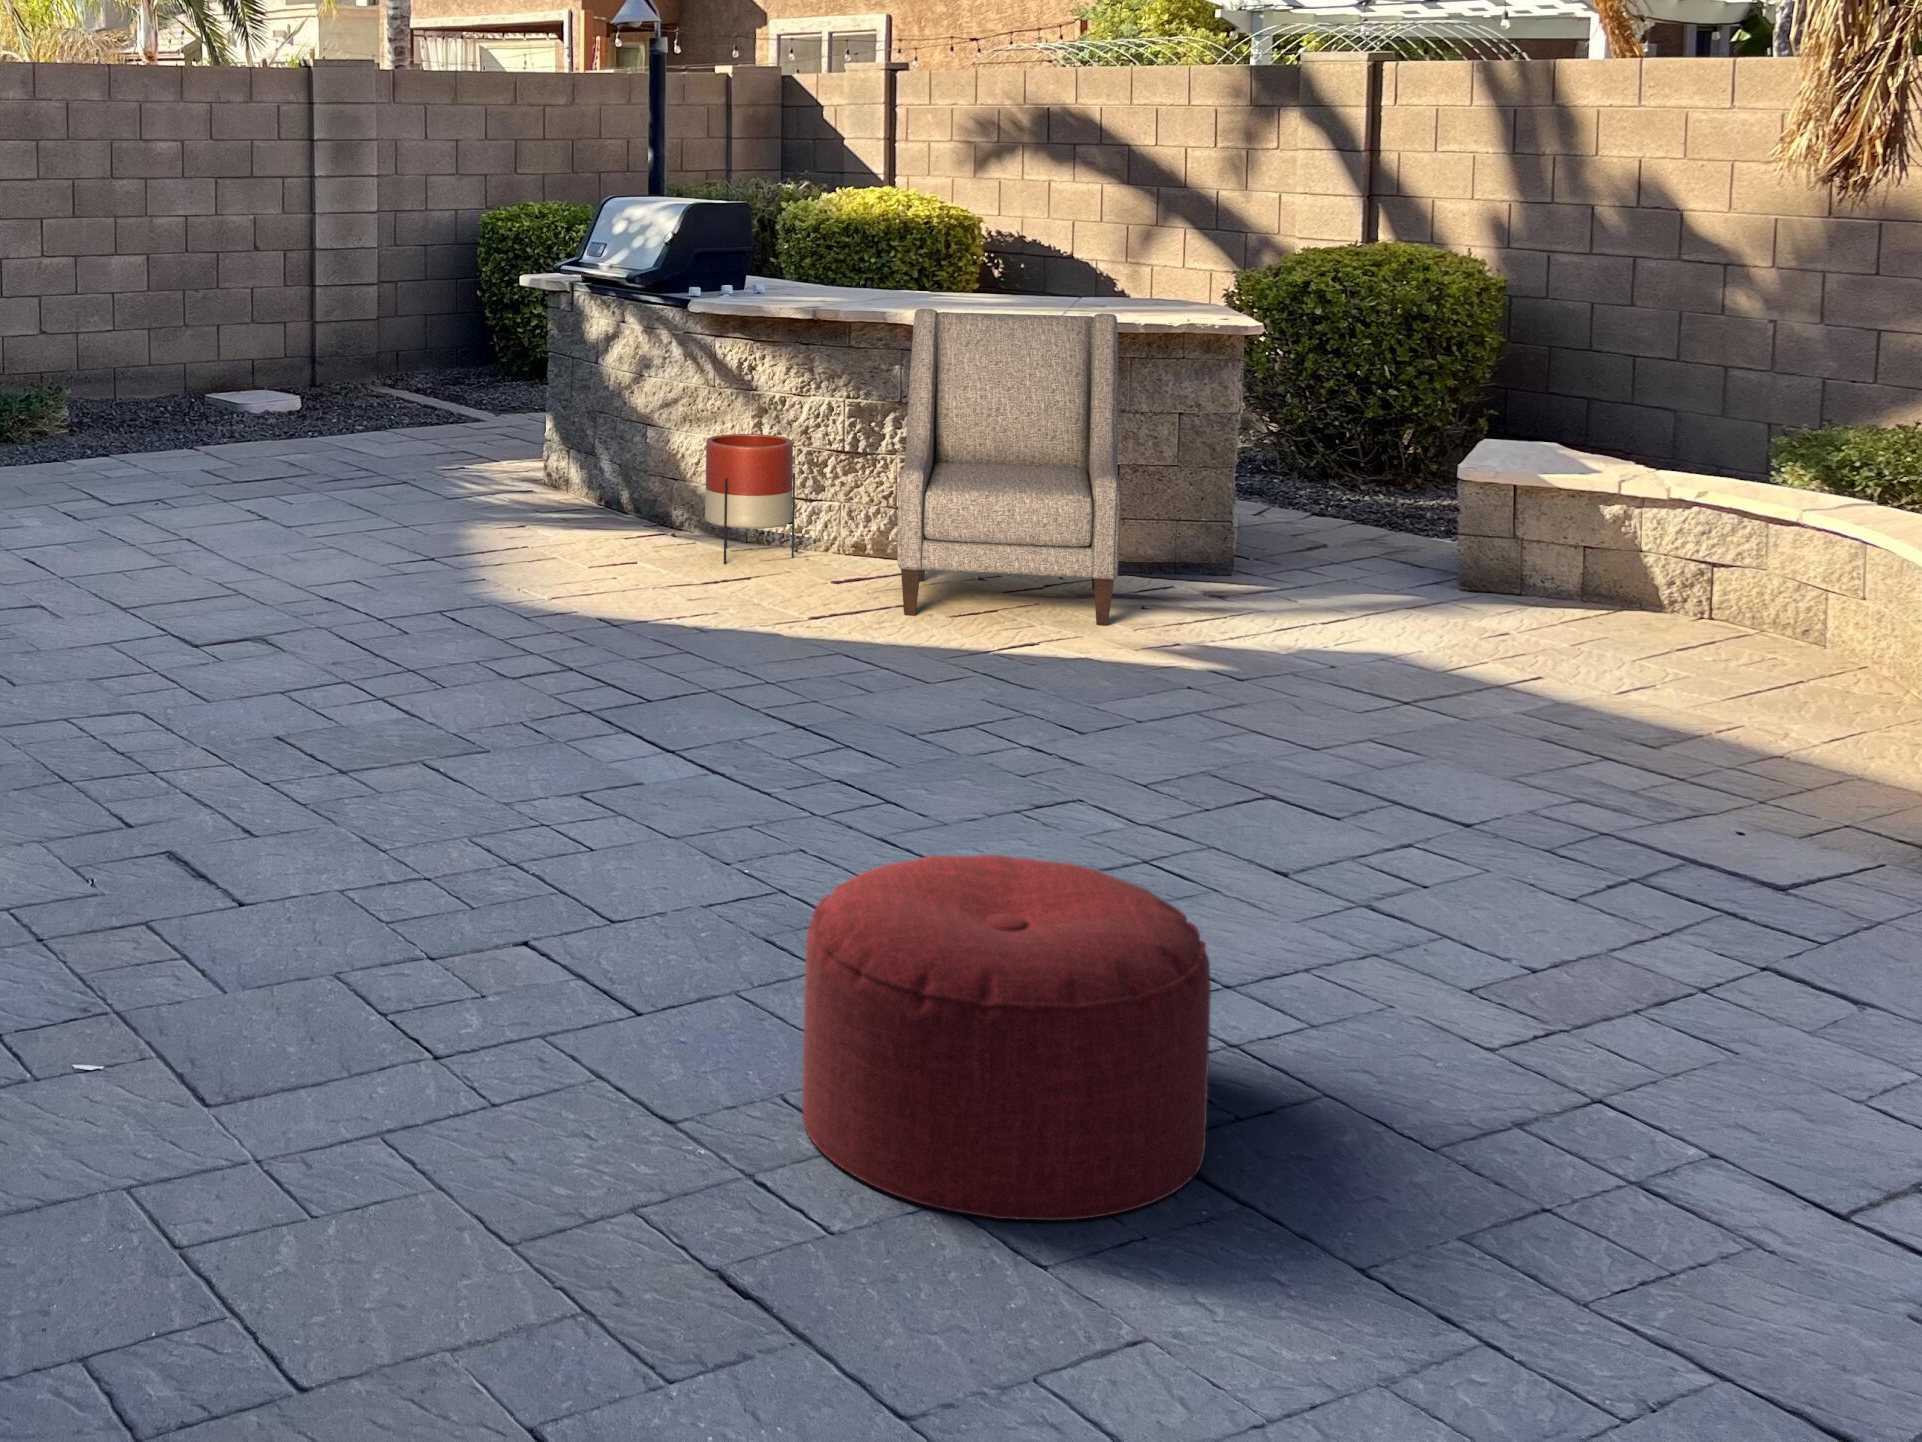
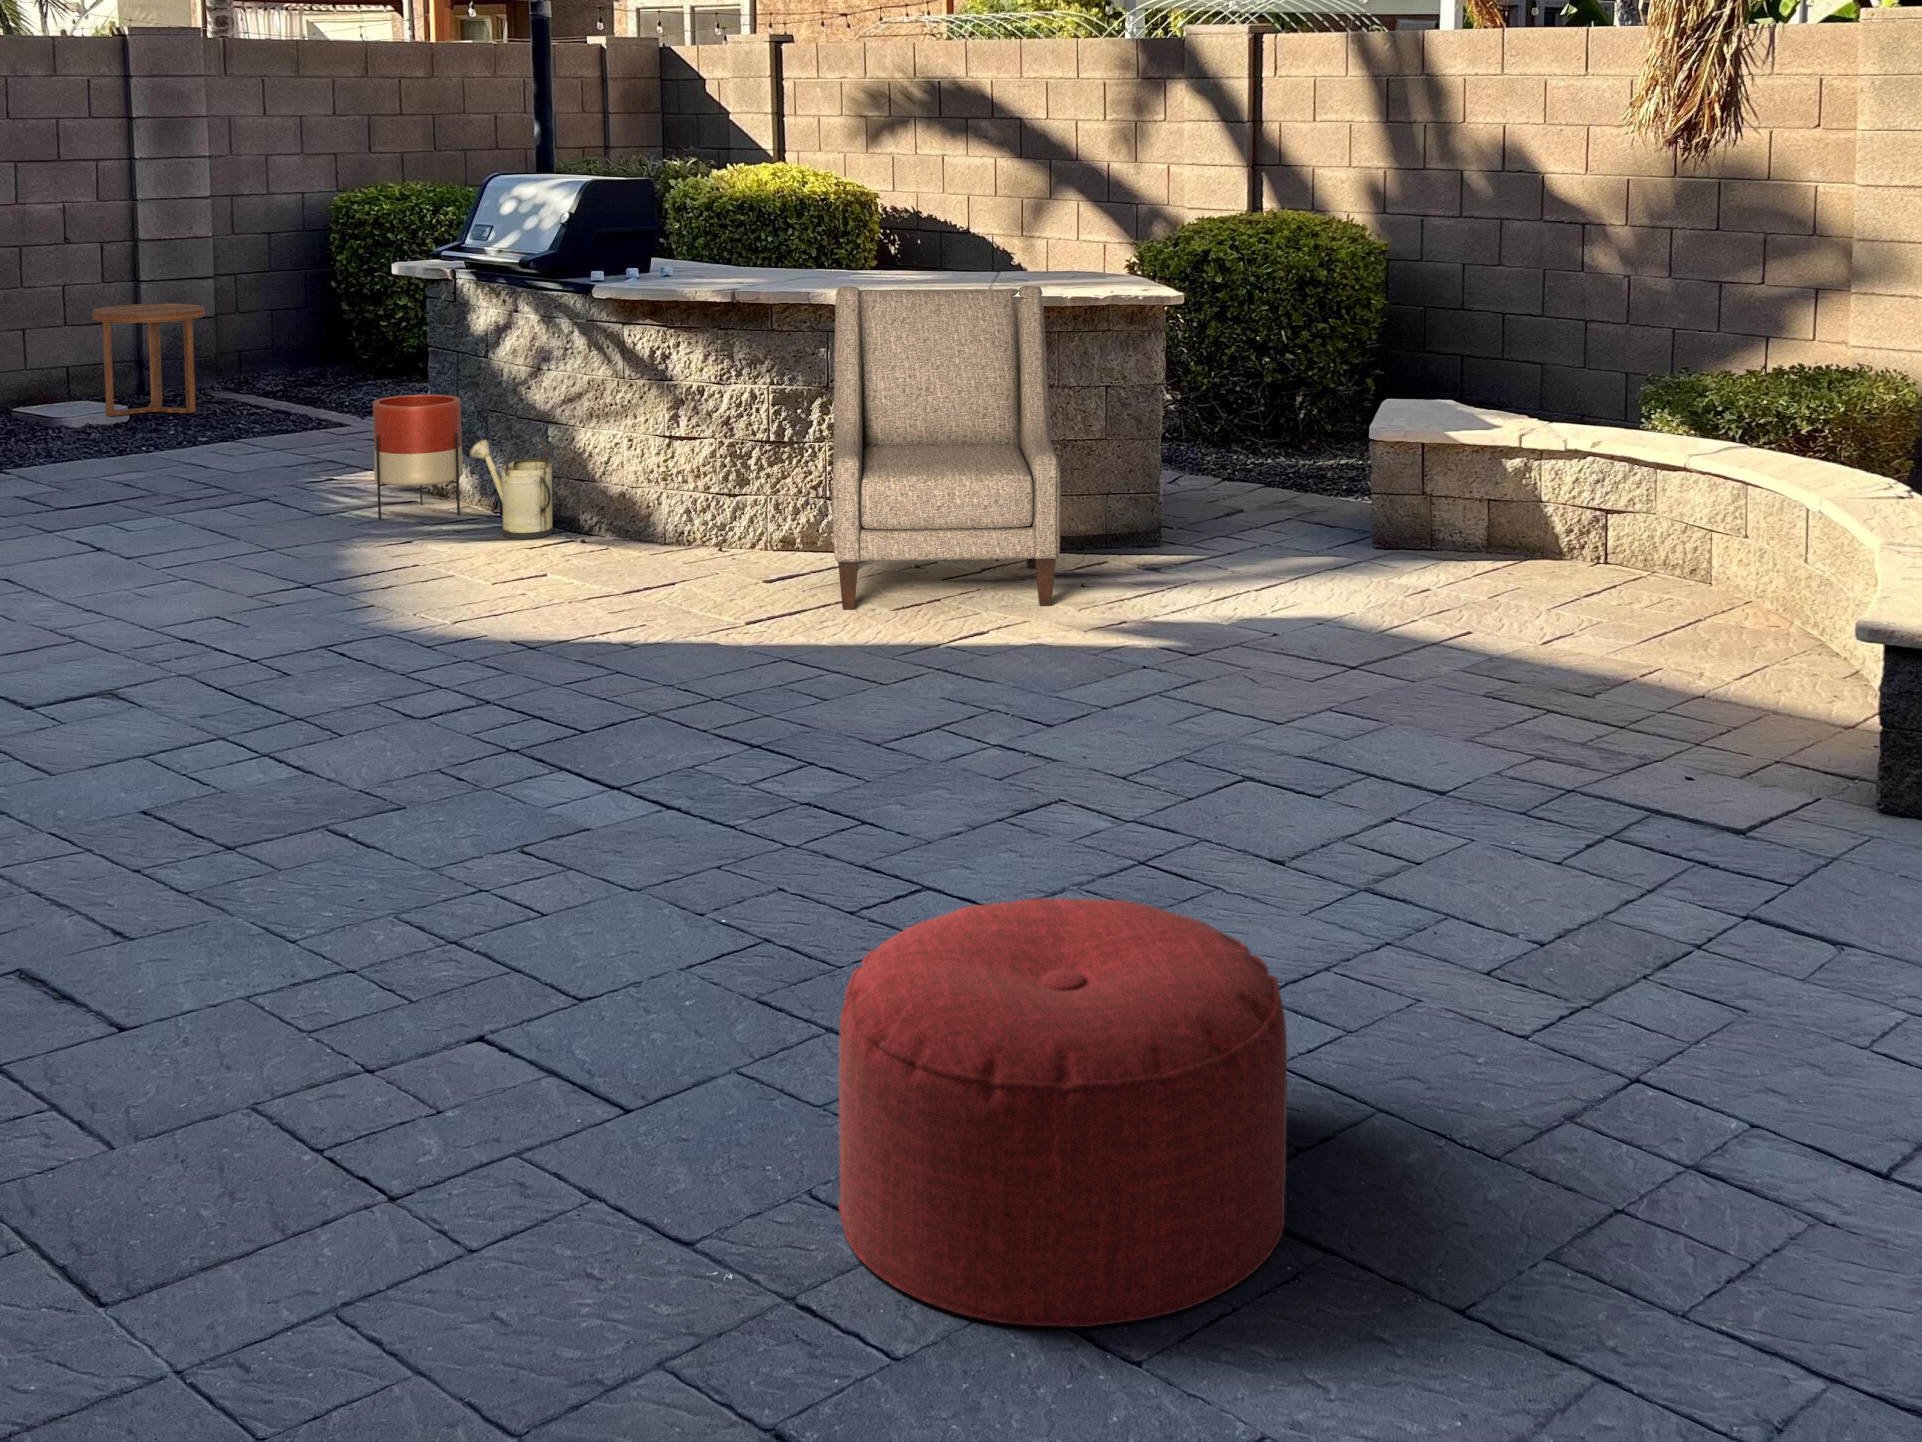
side table: none [267,307,361,408] -> present [93,303,205,416]
planter: present [705,434,795,564] -> present [373,394,463,519]
watering can: none [577,440,649,533] -> present [470,437,553,539]

